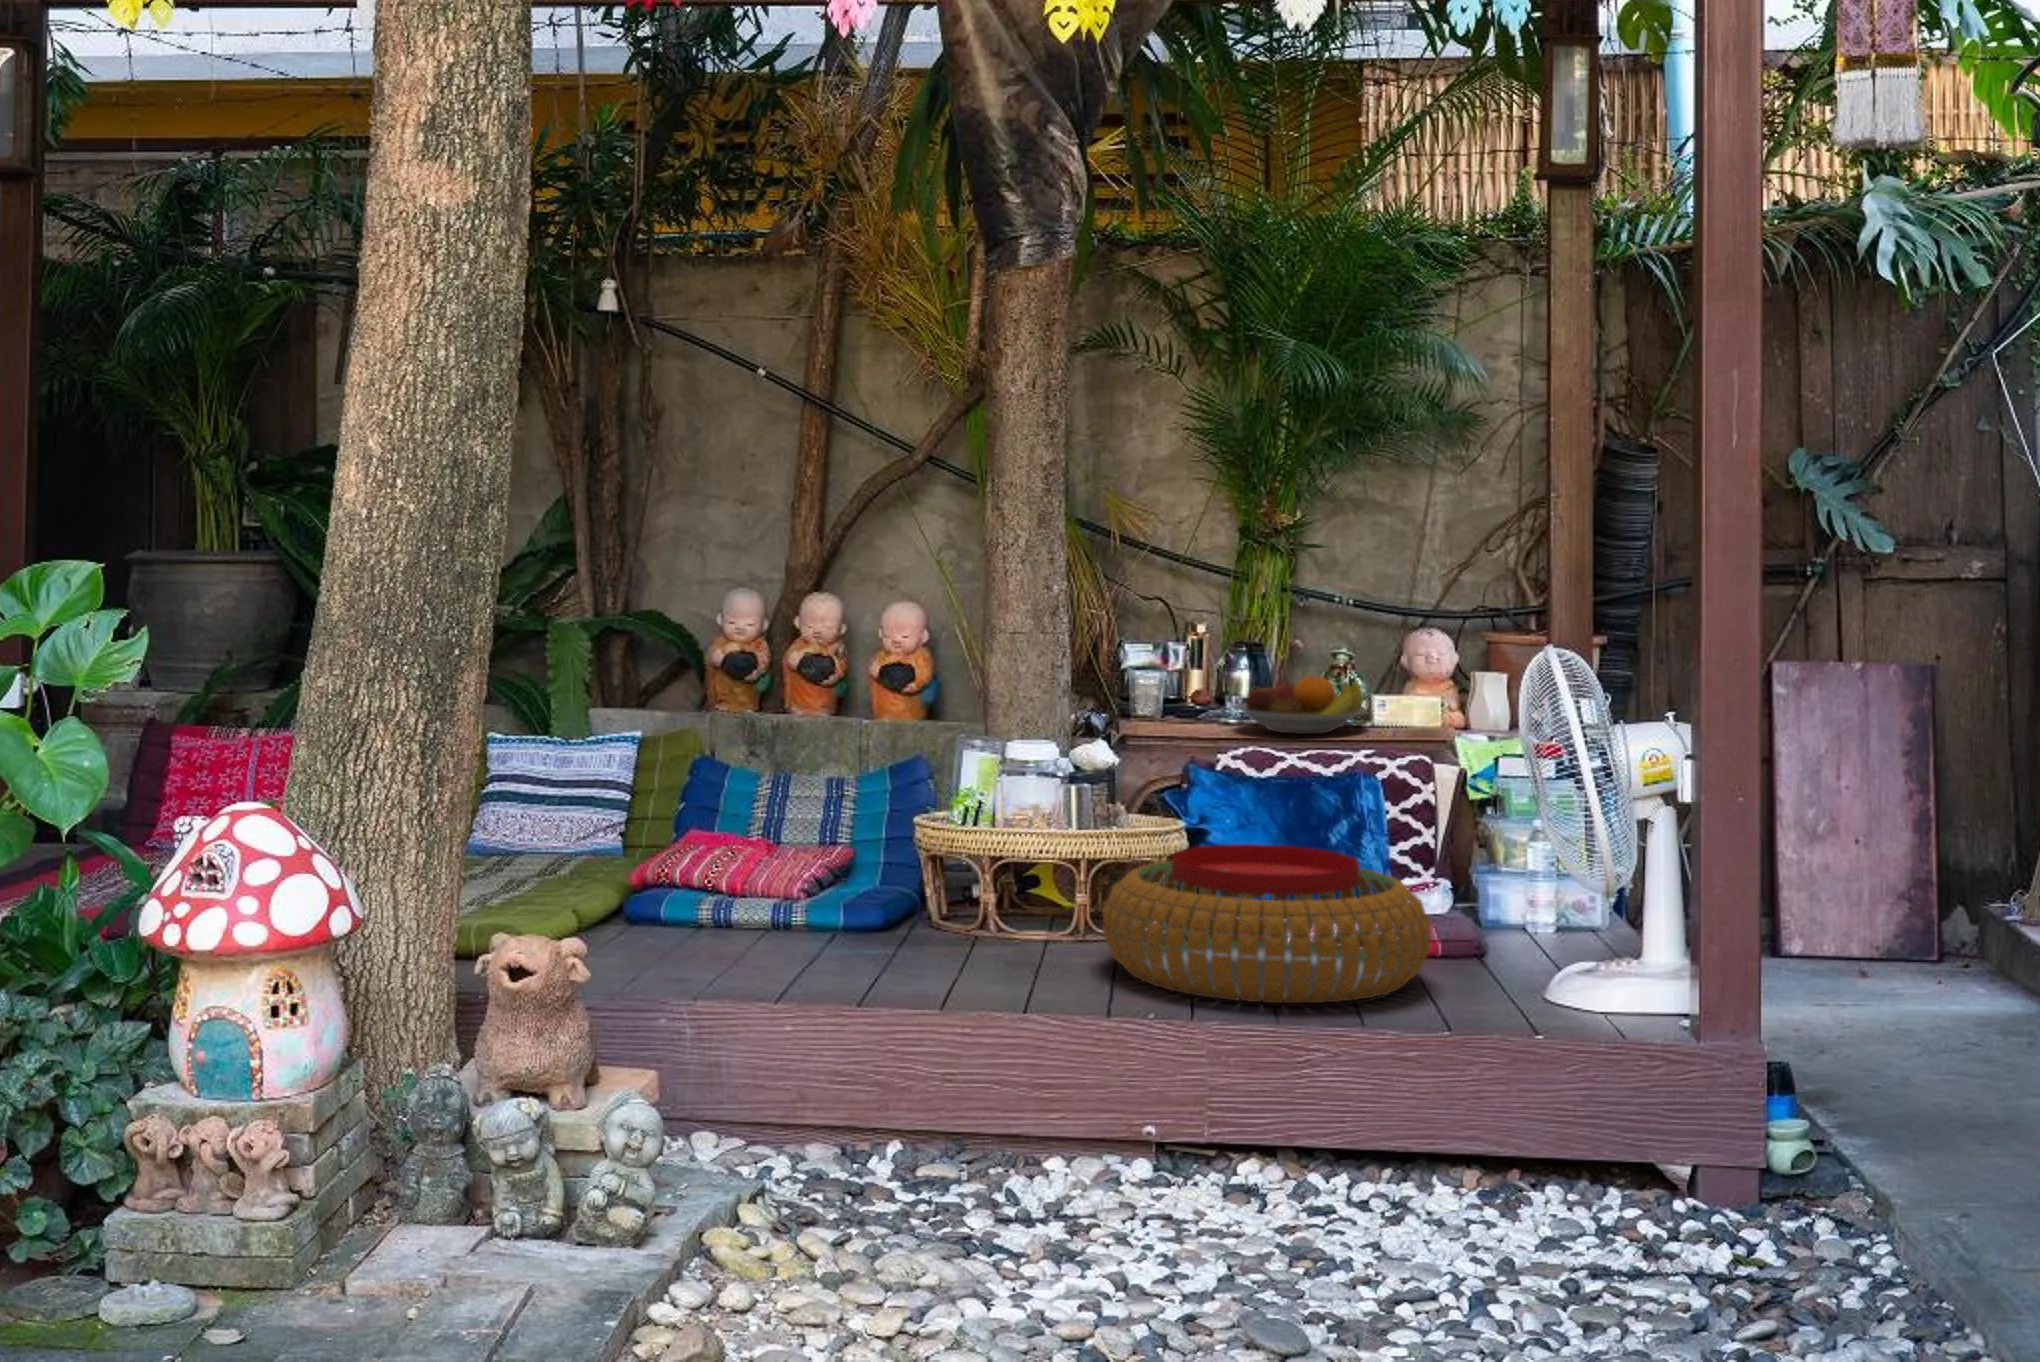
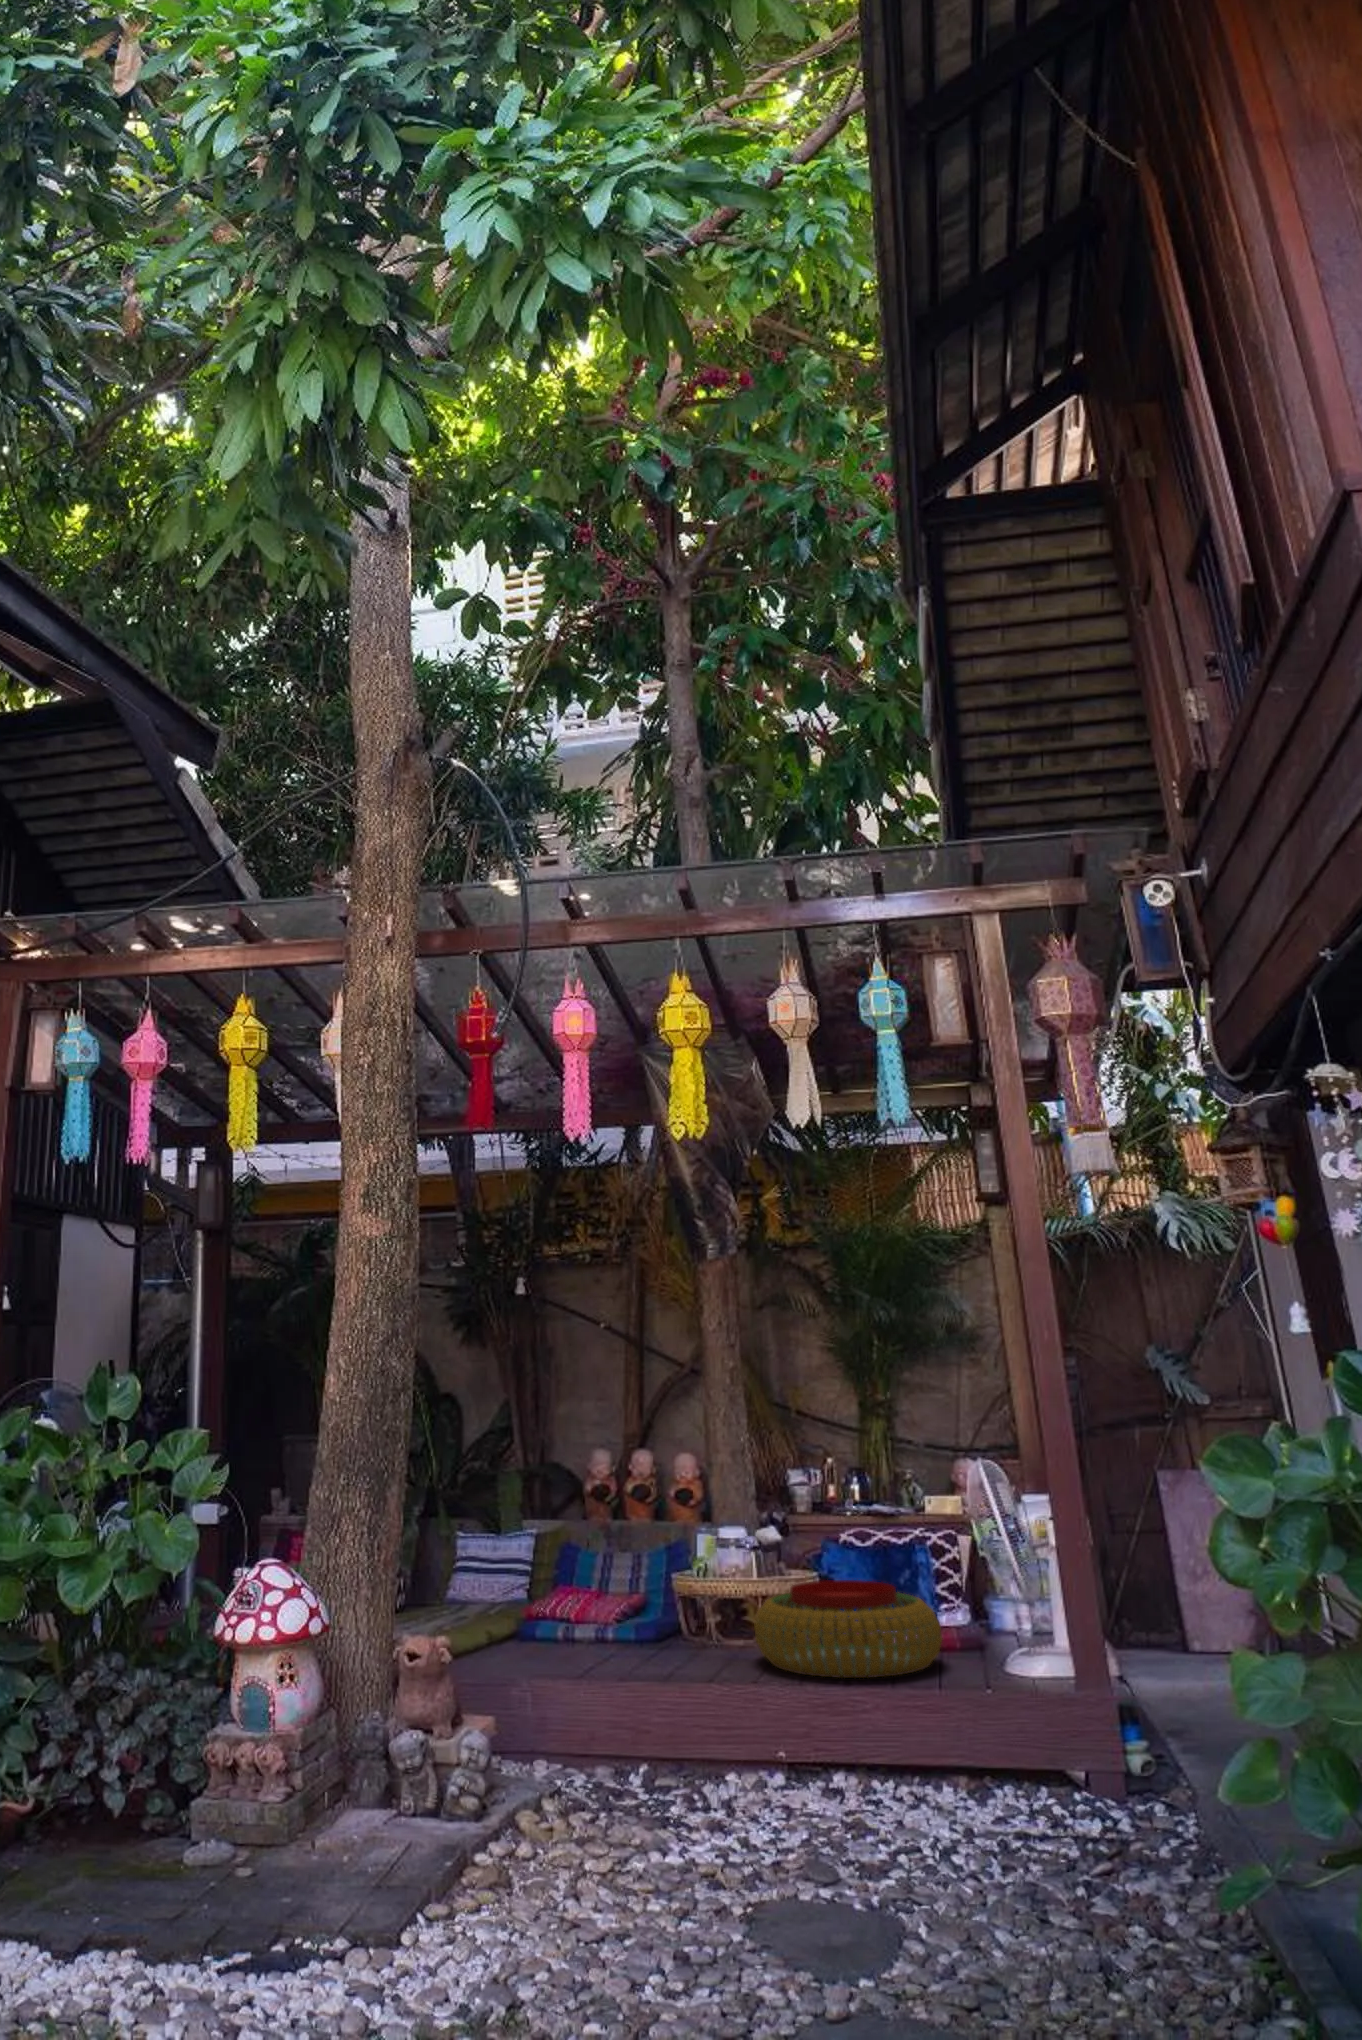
fruit bowl: present [1234,676,1366,734] -> none [848,1475,926,1513]

